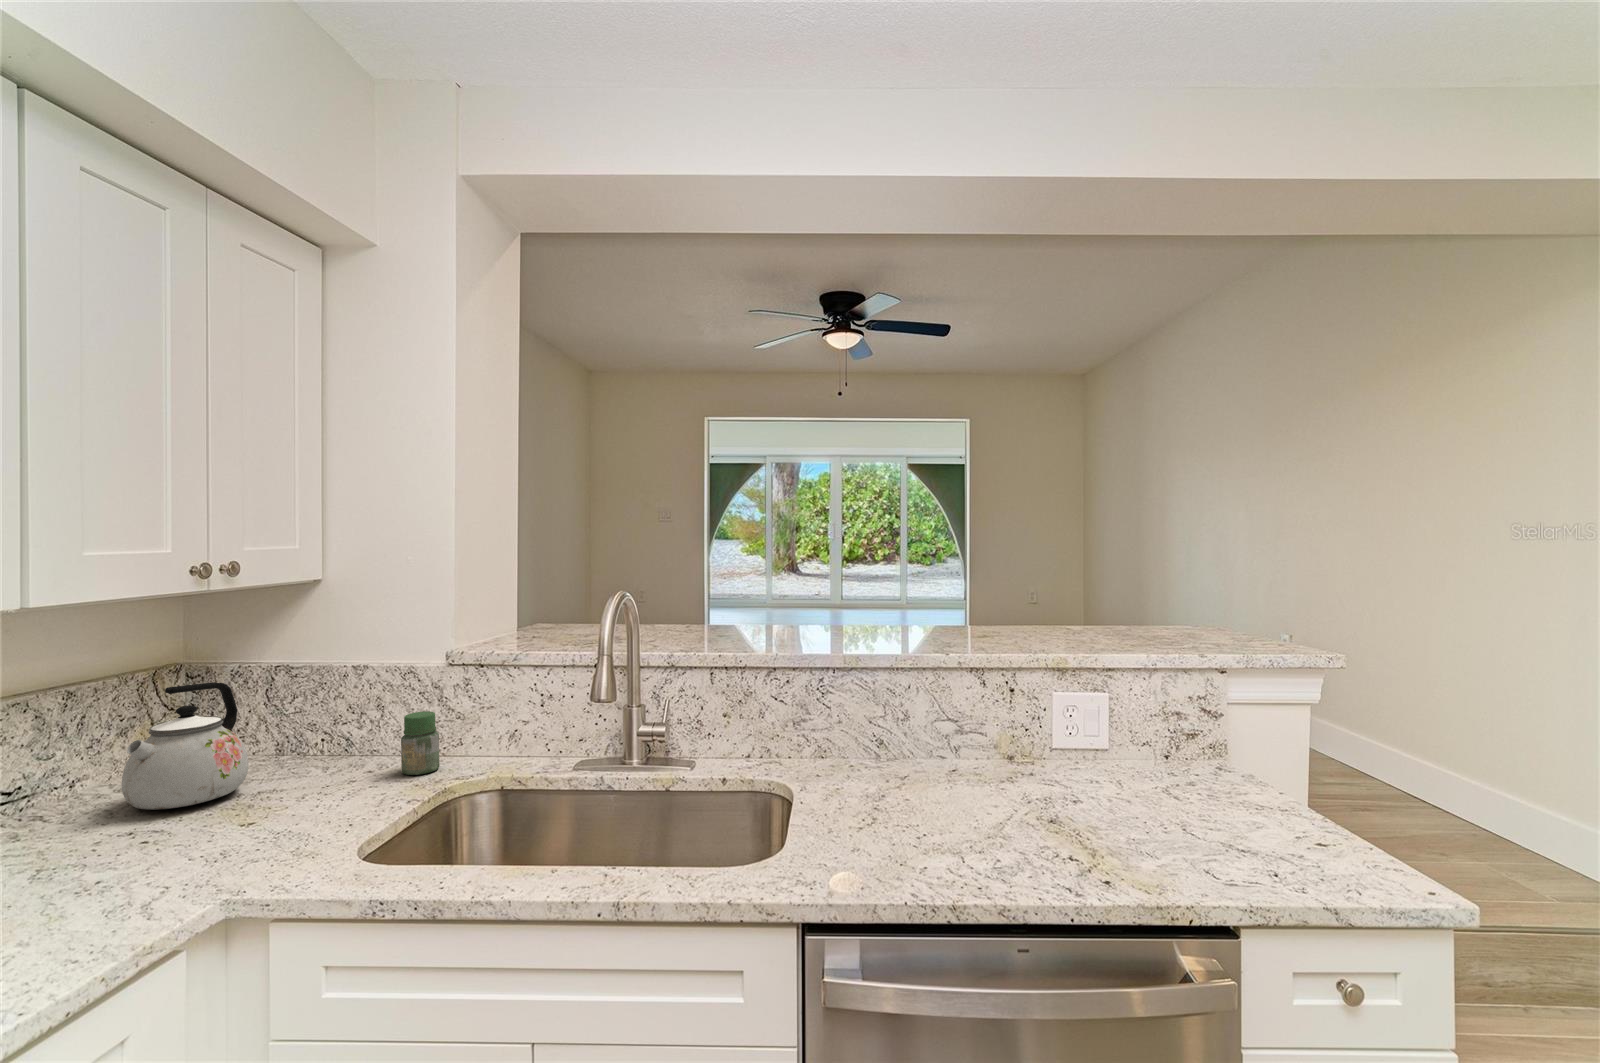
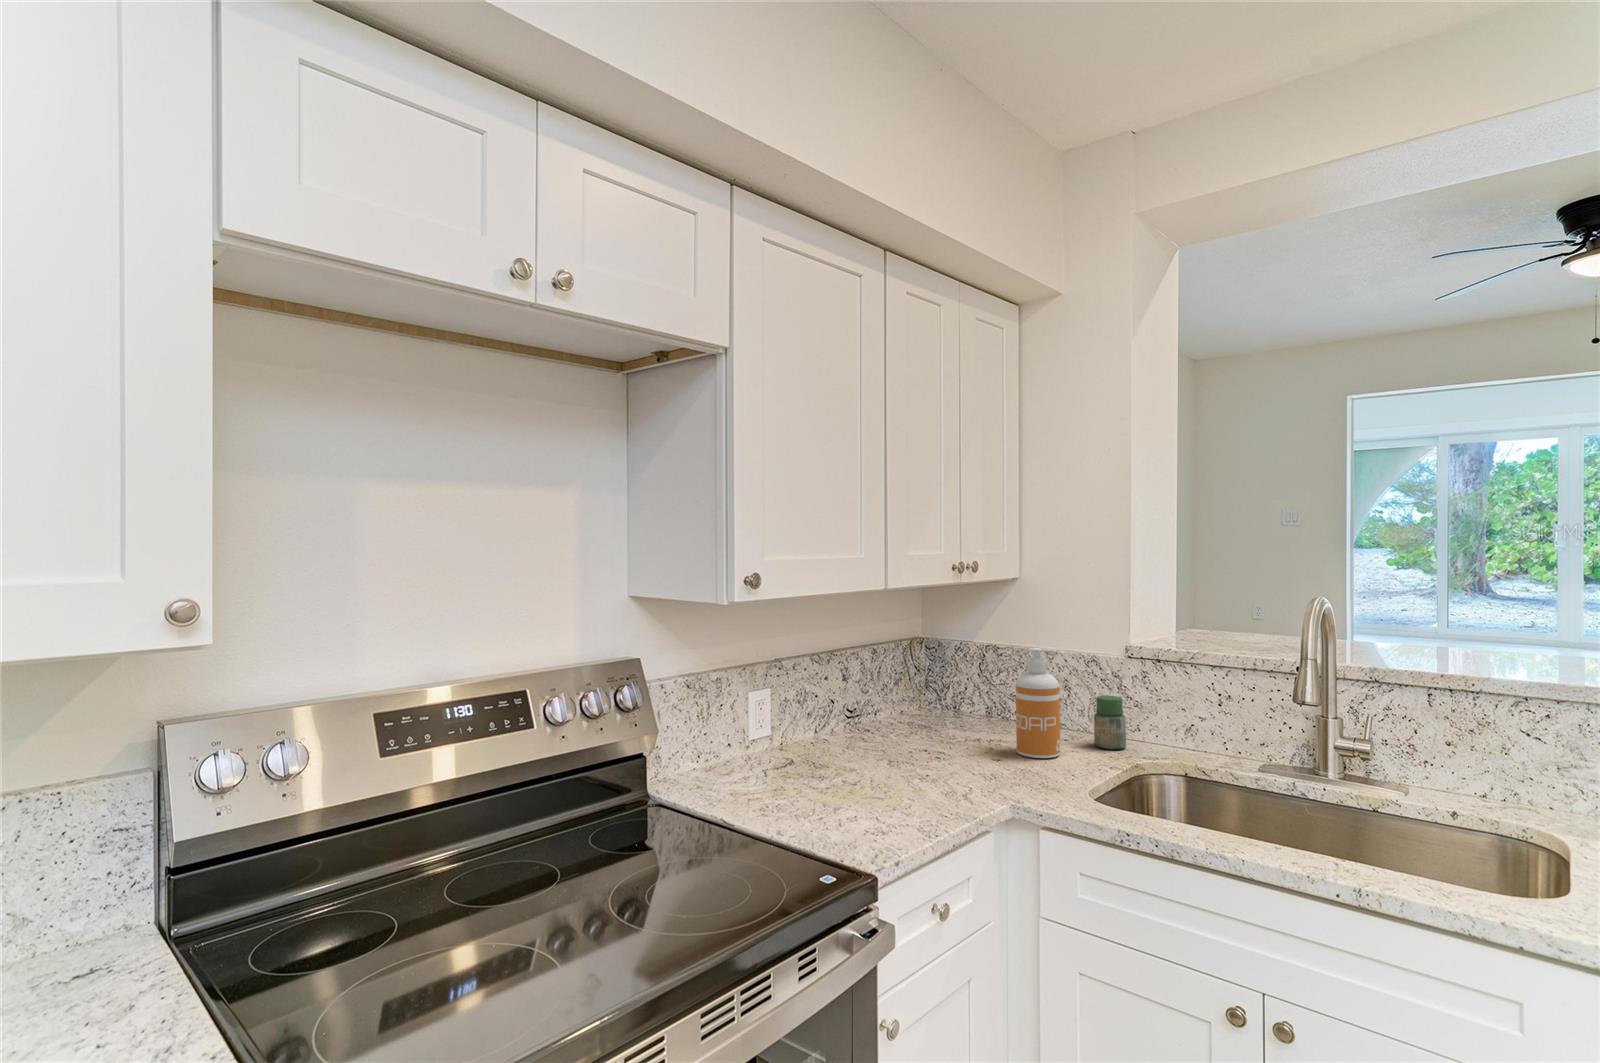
soap dispenser: none [284,669,346,809] -> present [1016,648,1060,758]
kettle: present [122,682,248,810] -> none [910,651,983,740]

